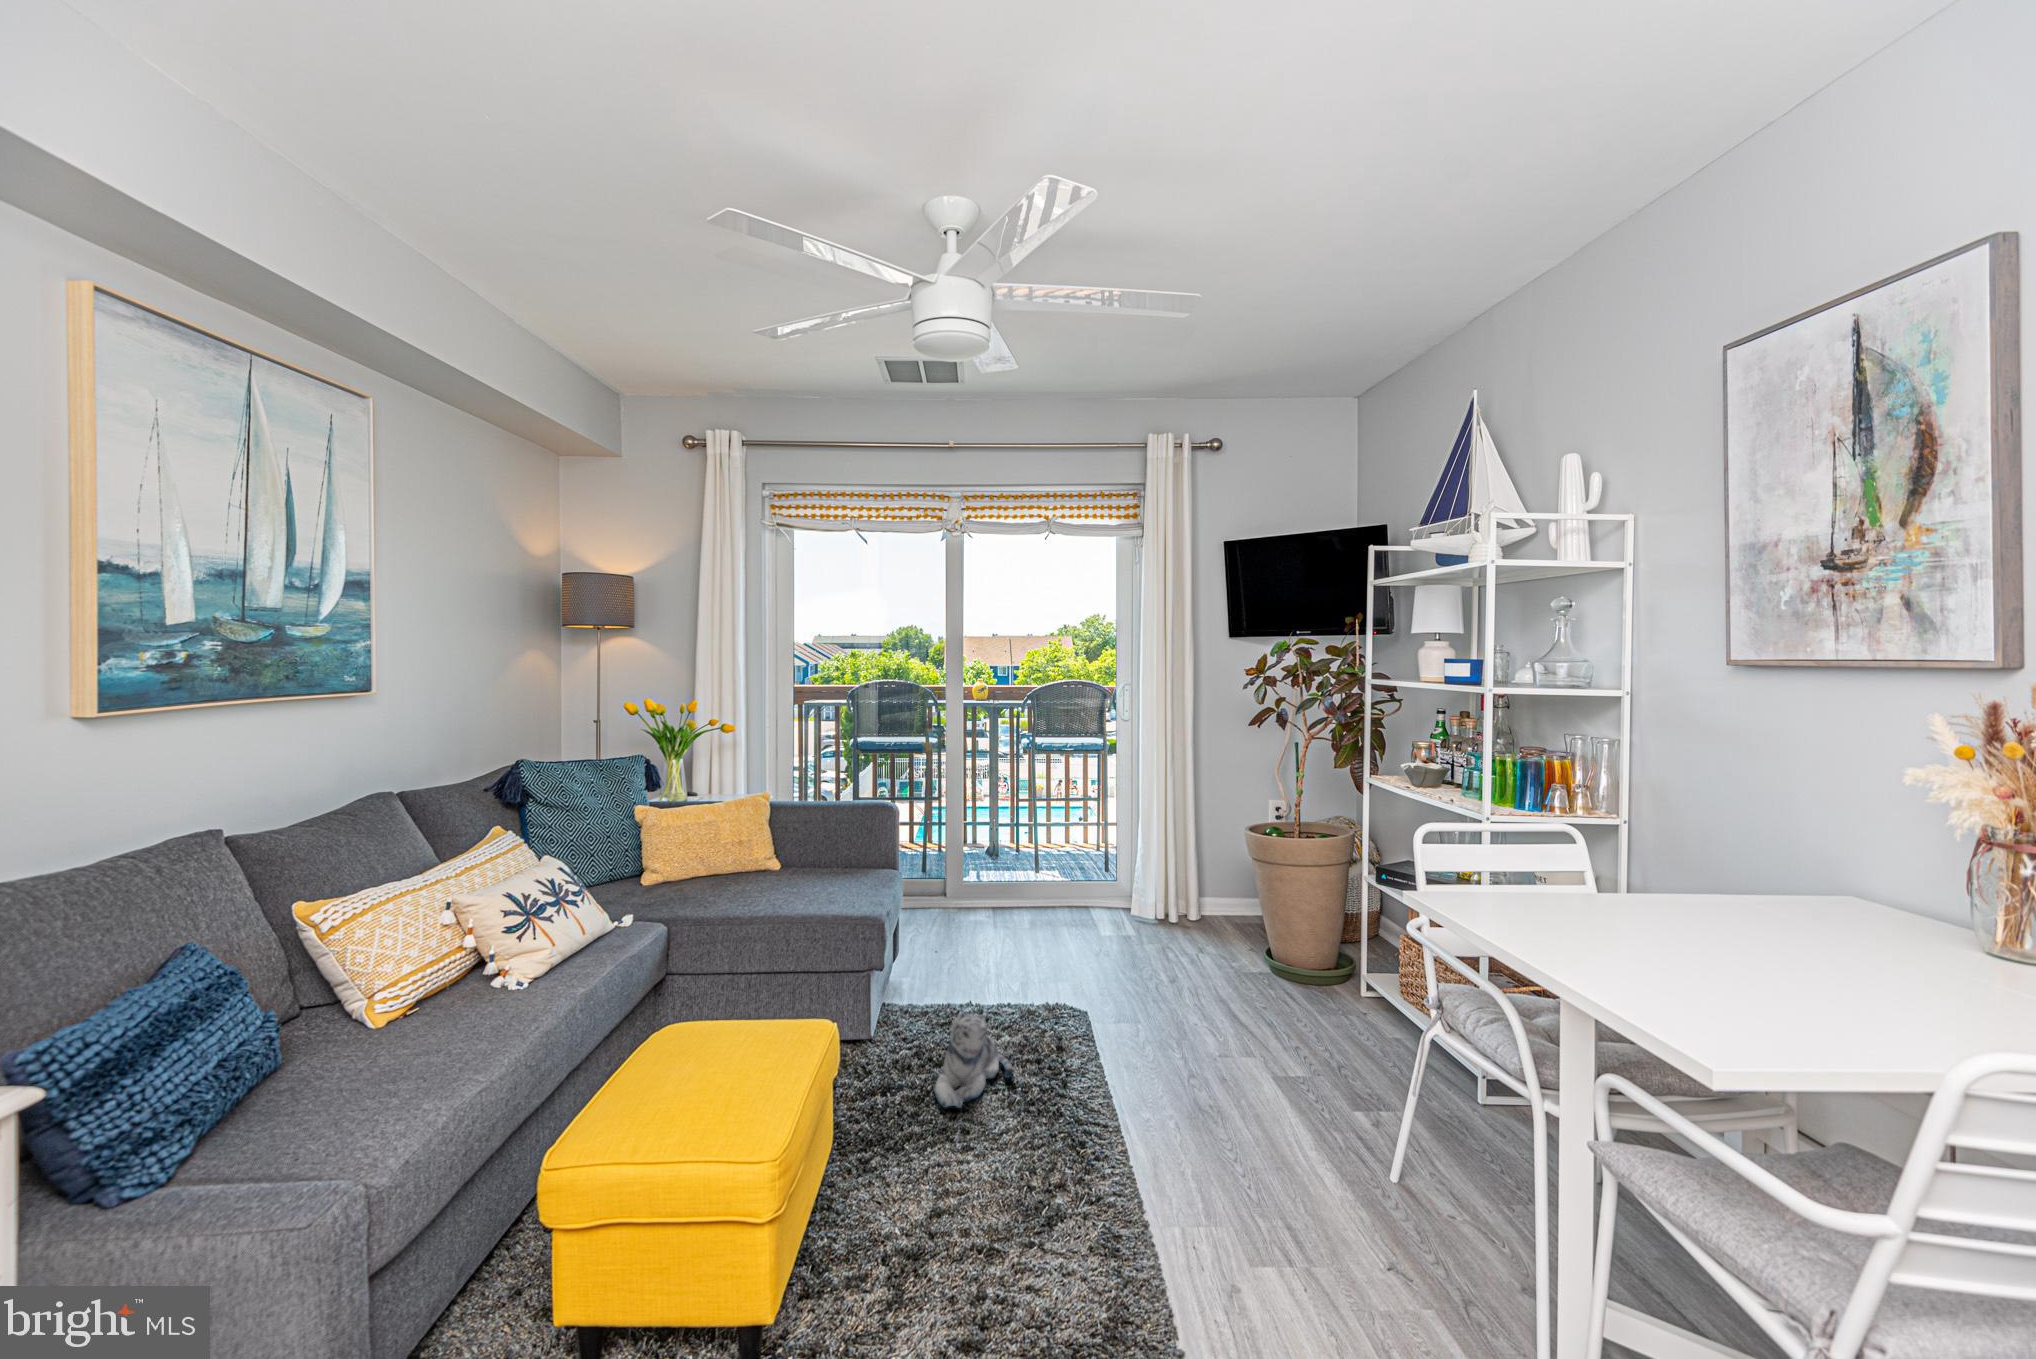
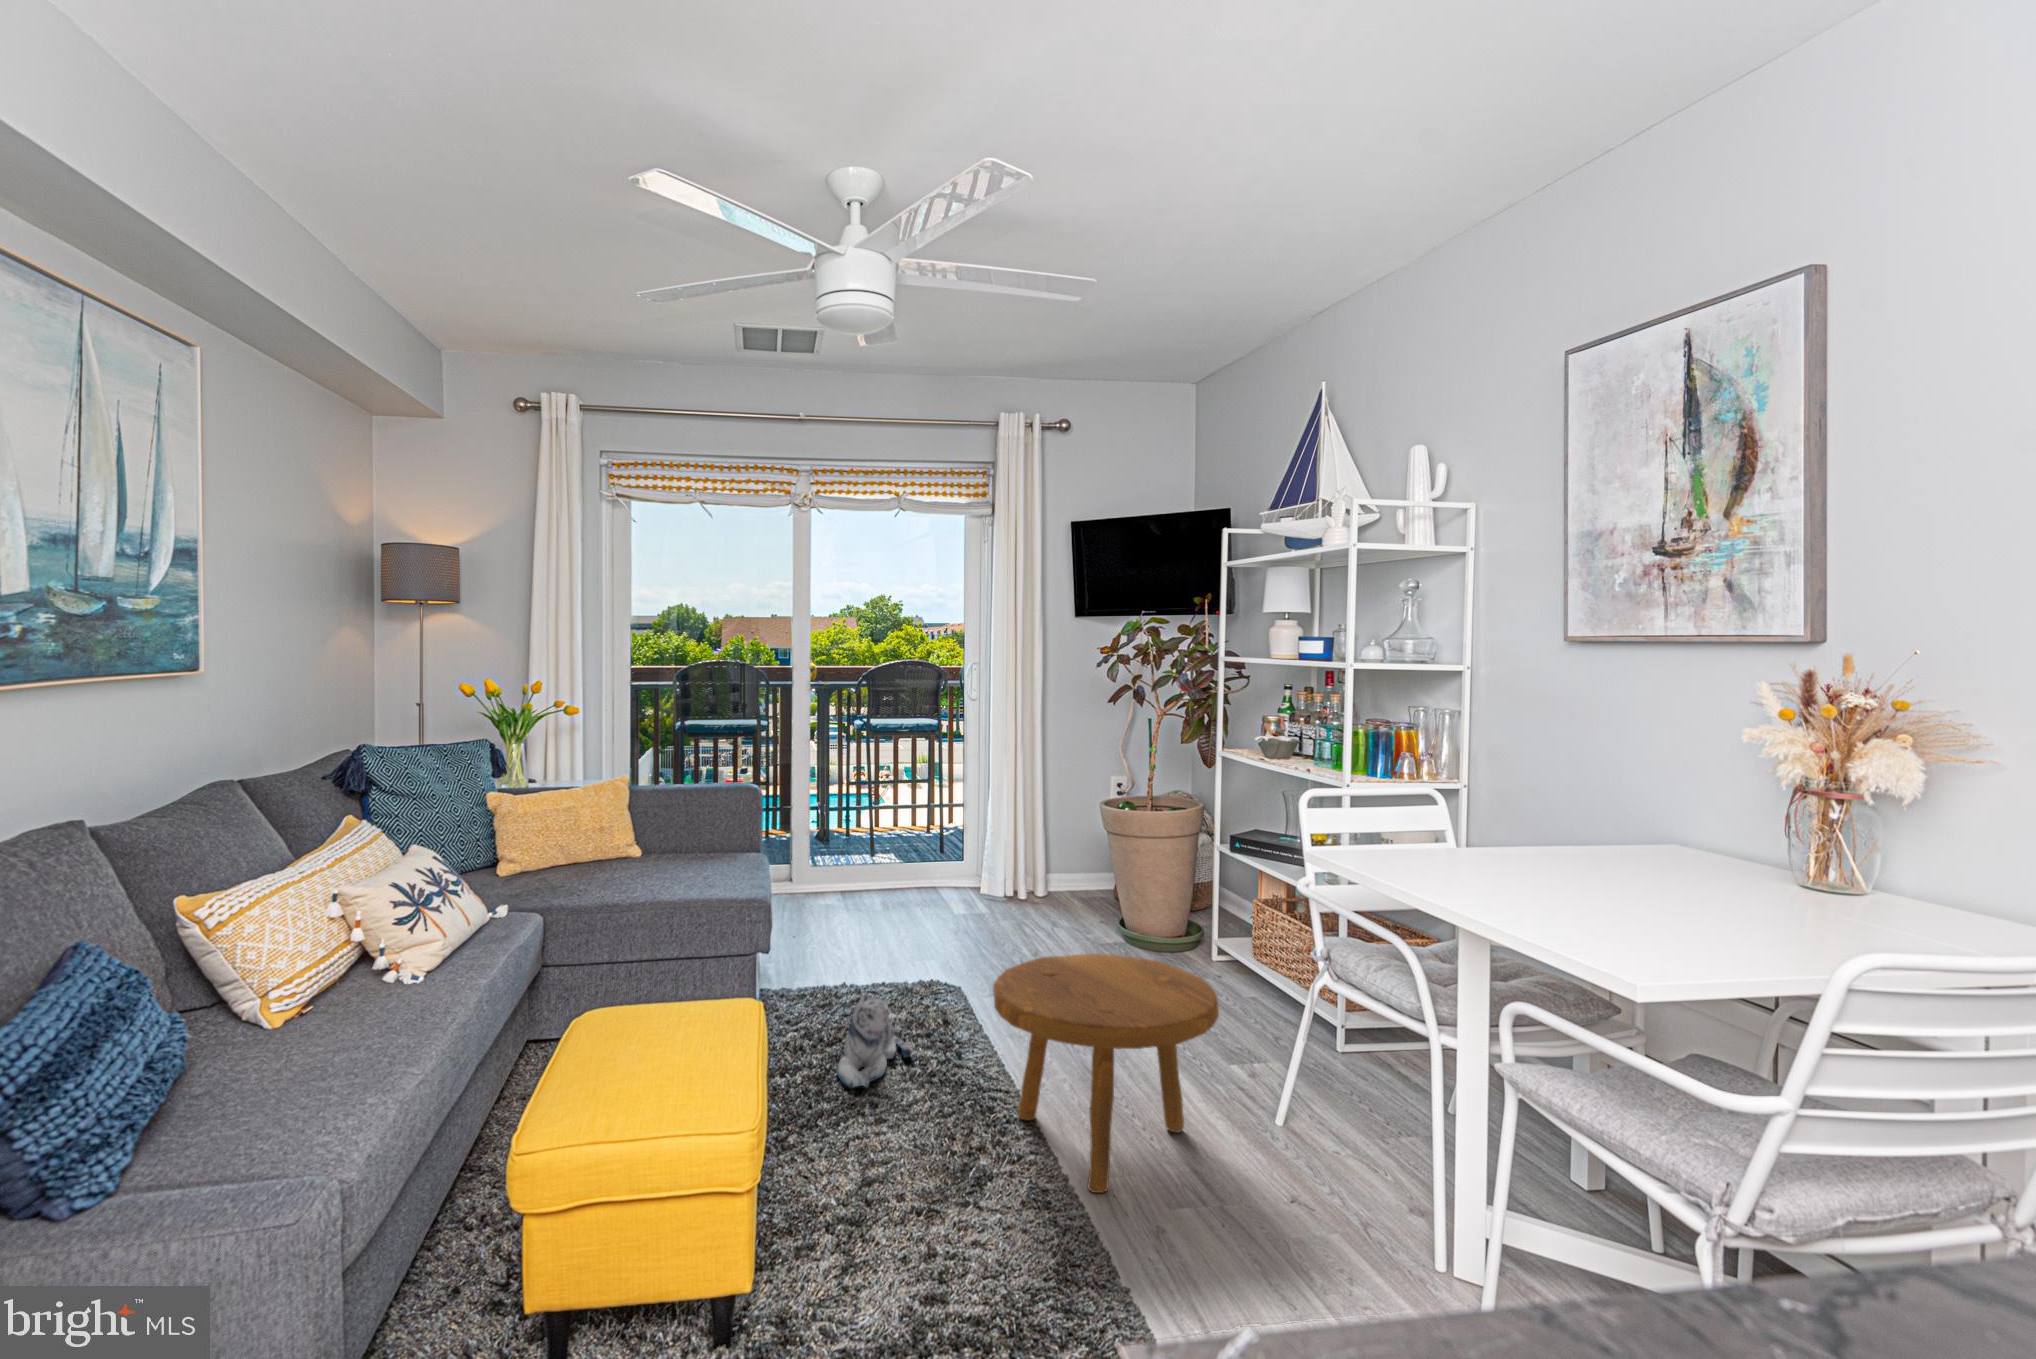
footstool: none [1073,978,1321,1245] -> present [993,954,1219,1193]

